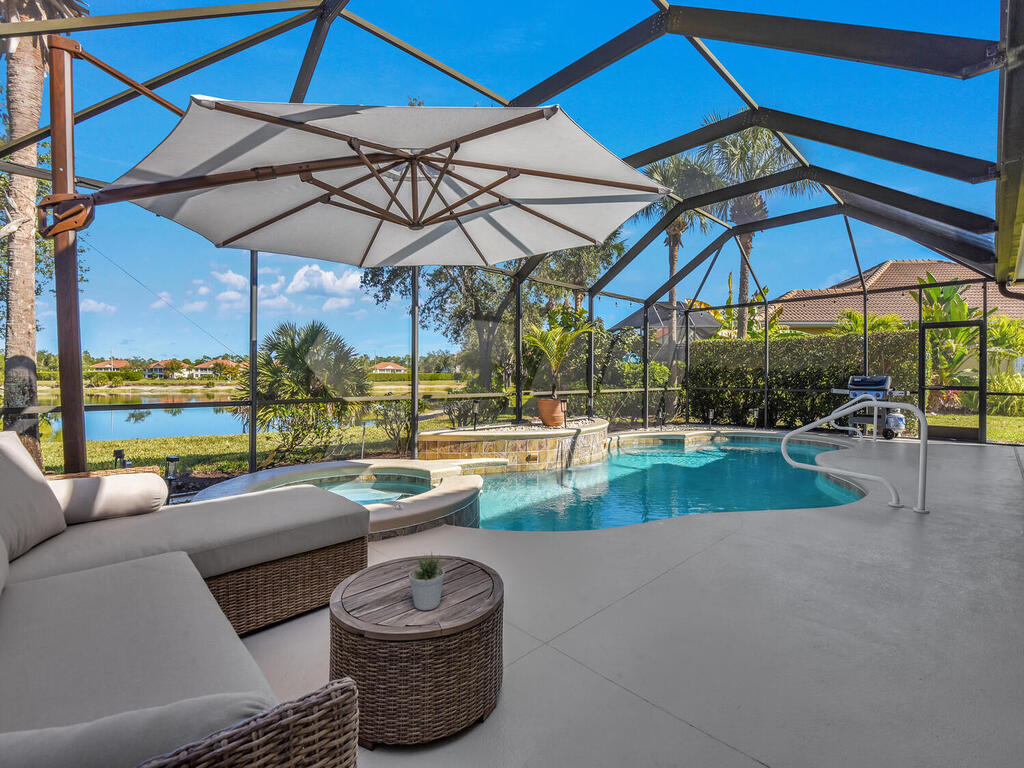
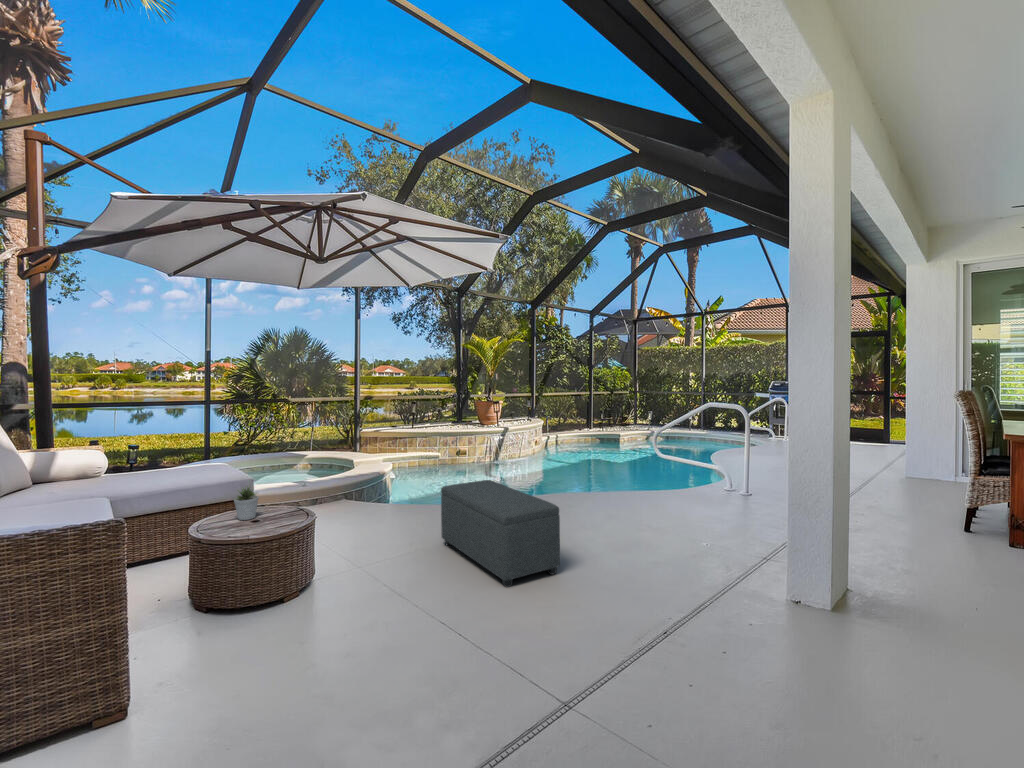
ottoman: none [652,521,892,715] -> present [441,480,560,587]

